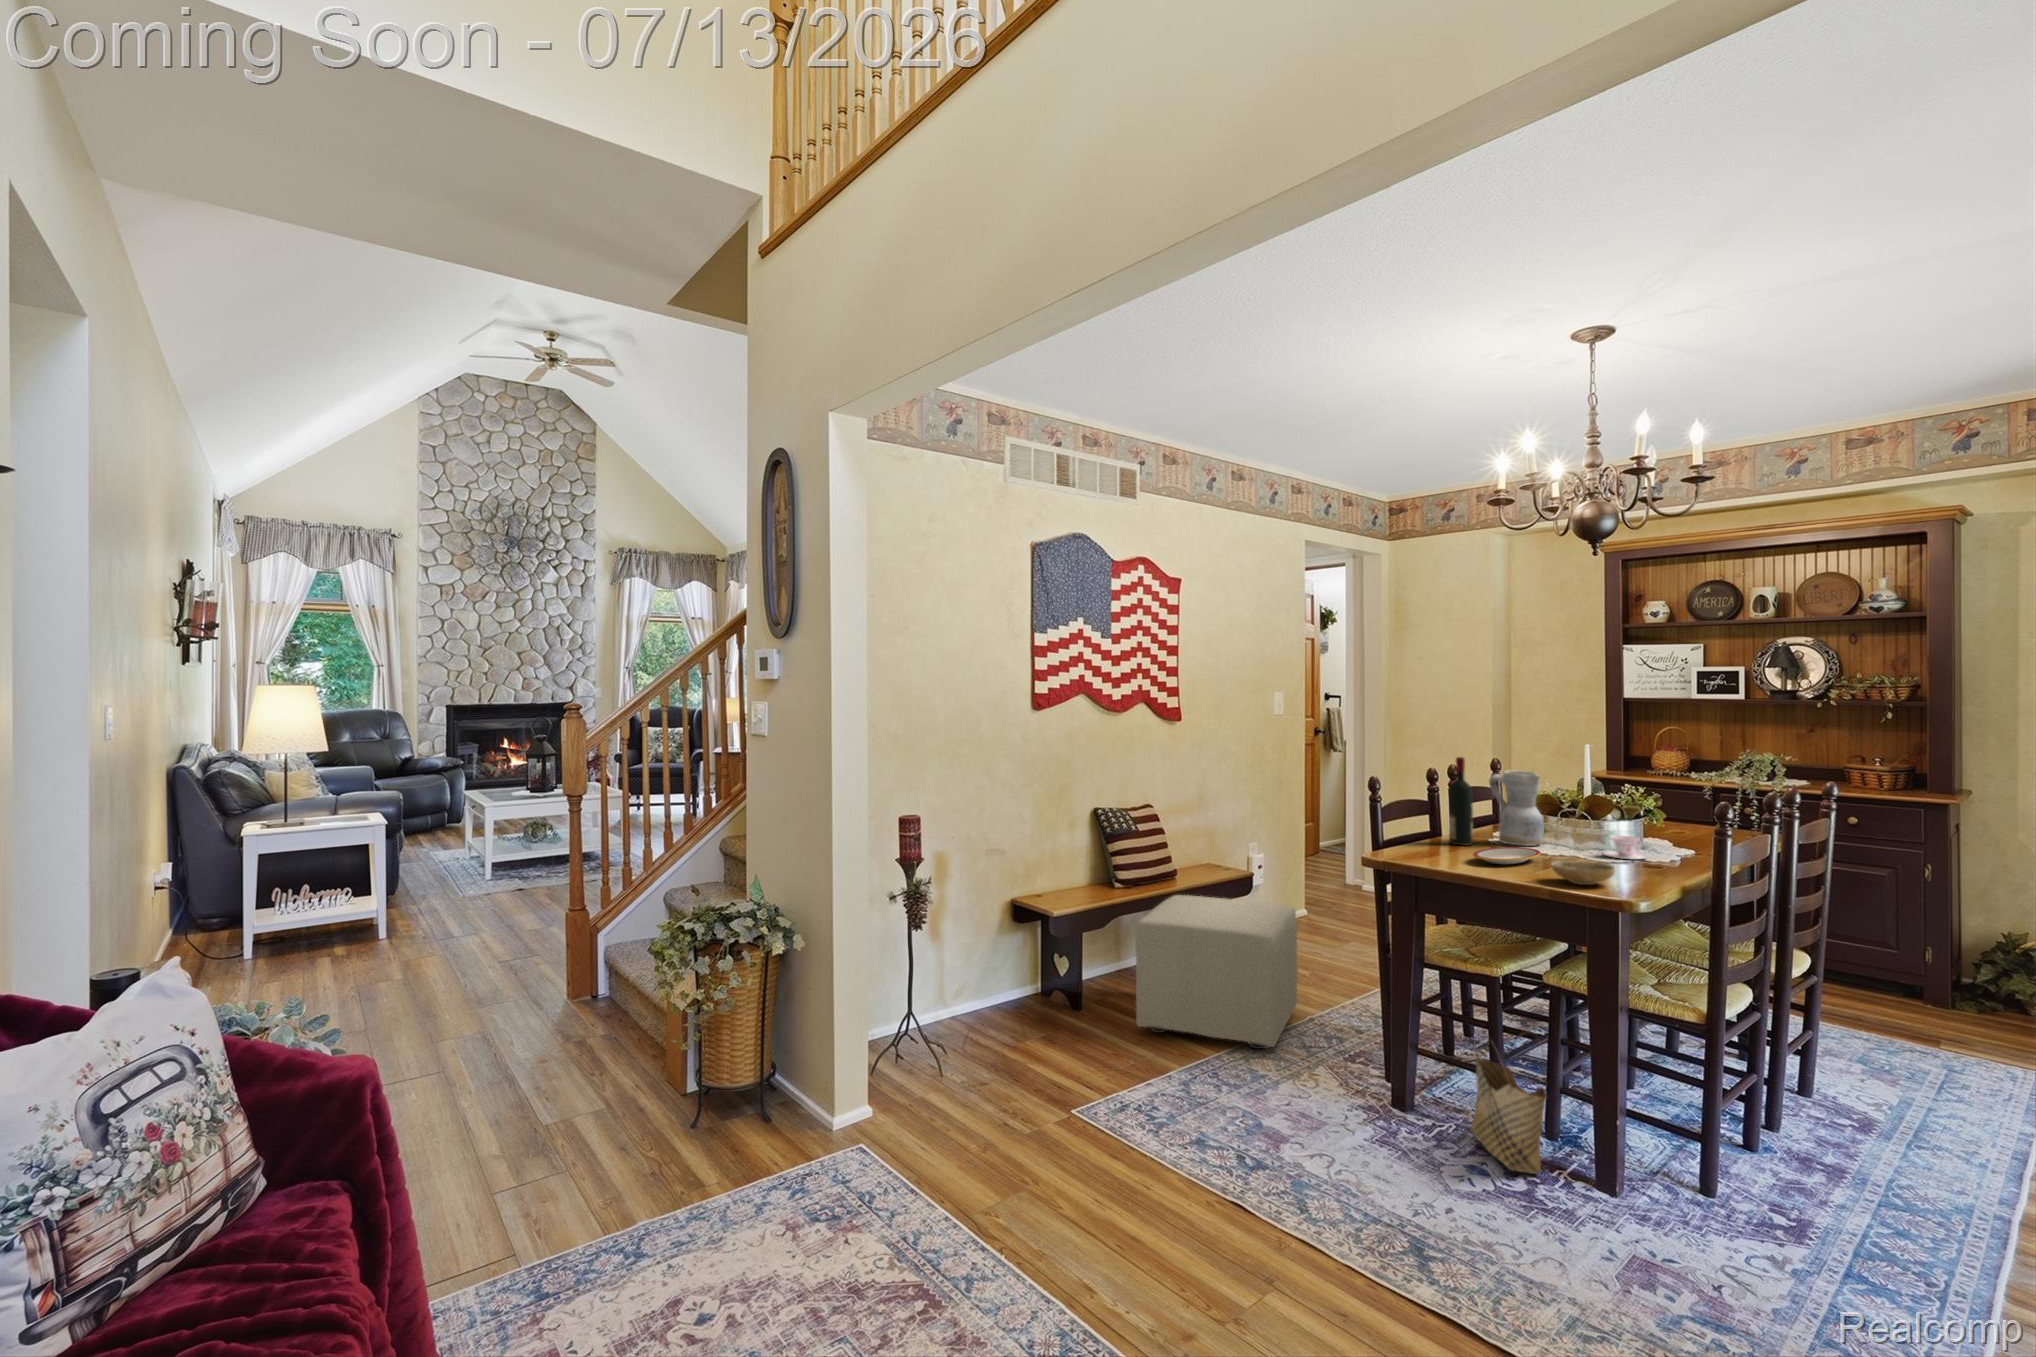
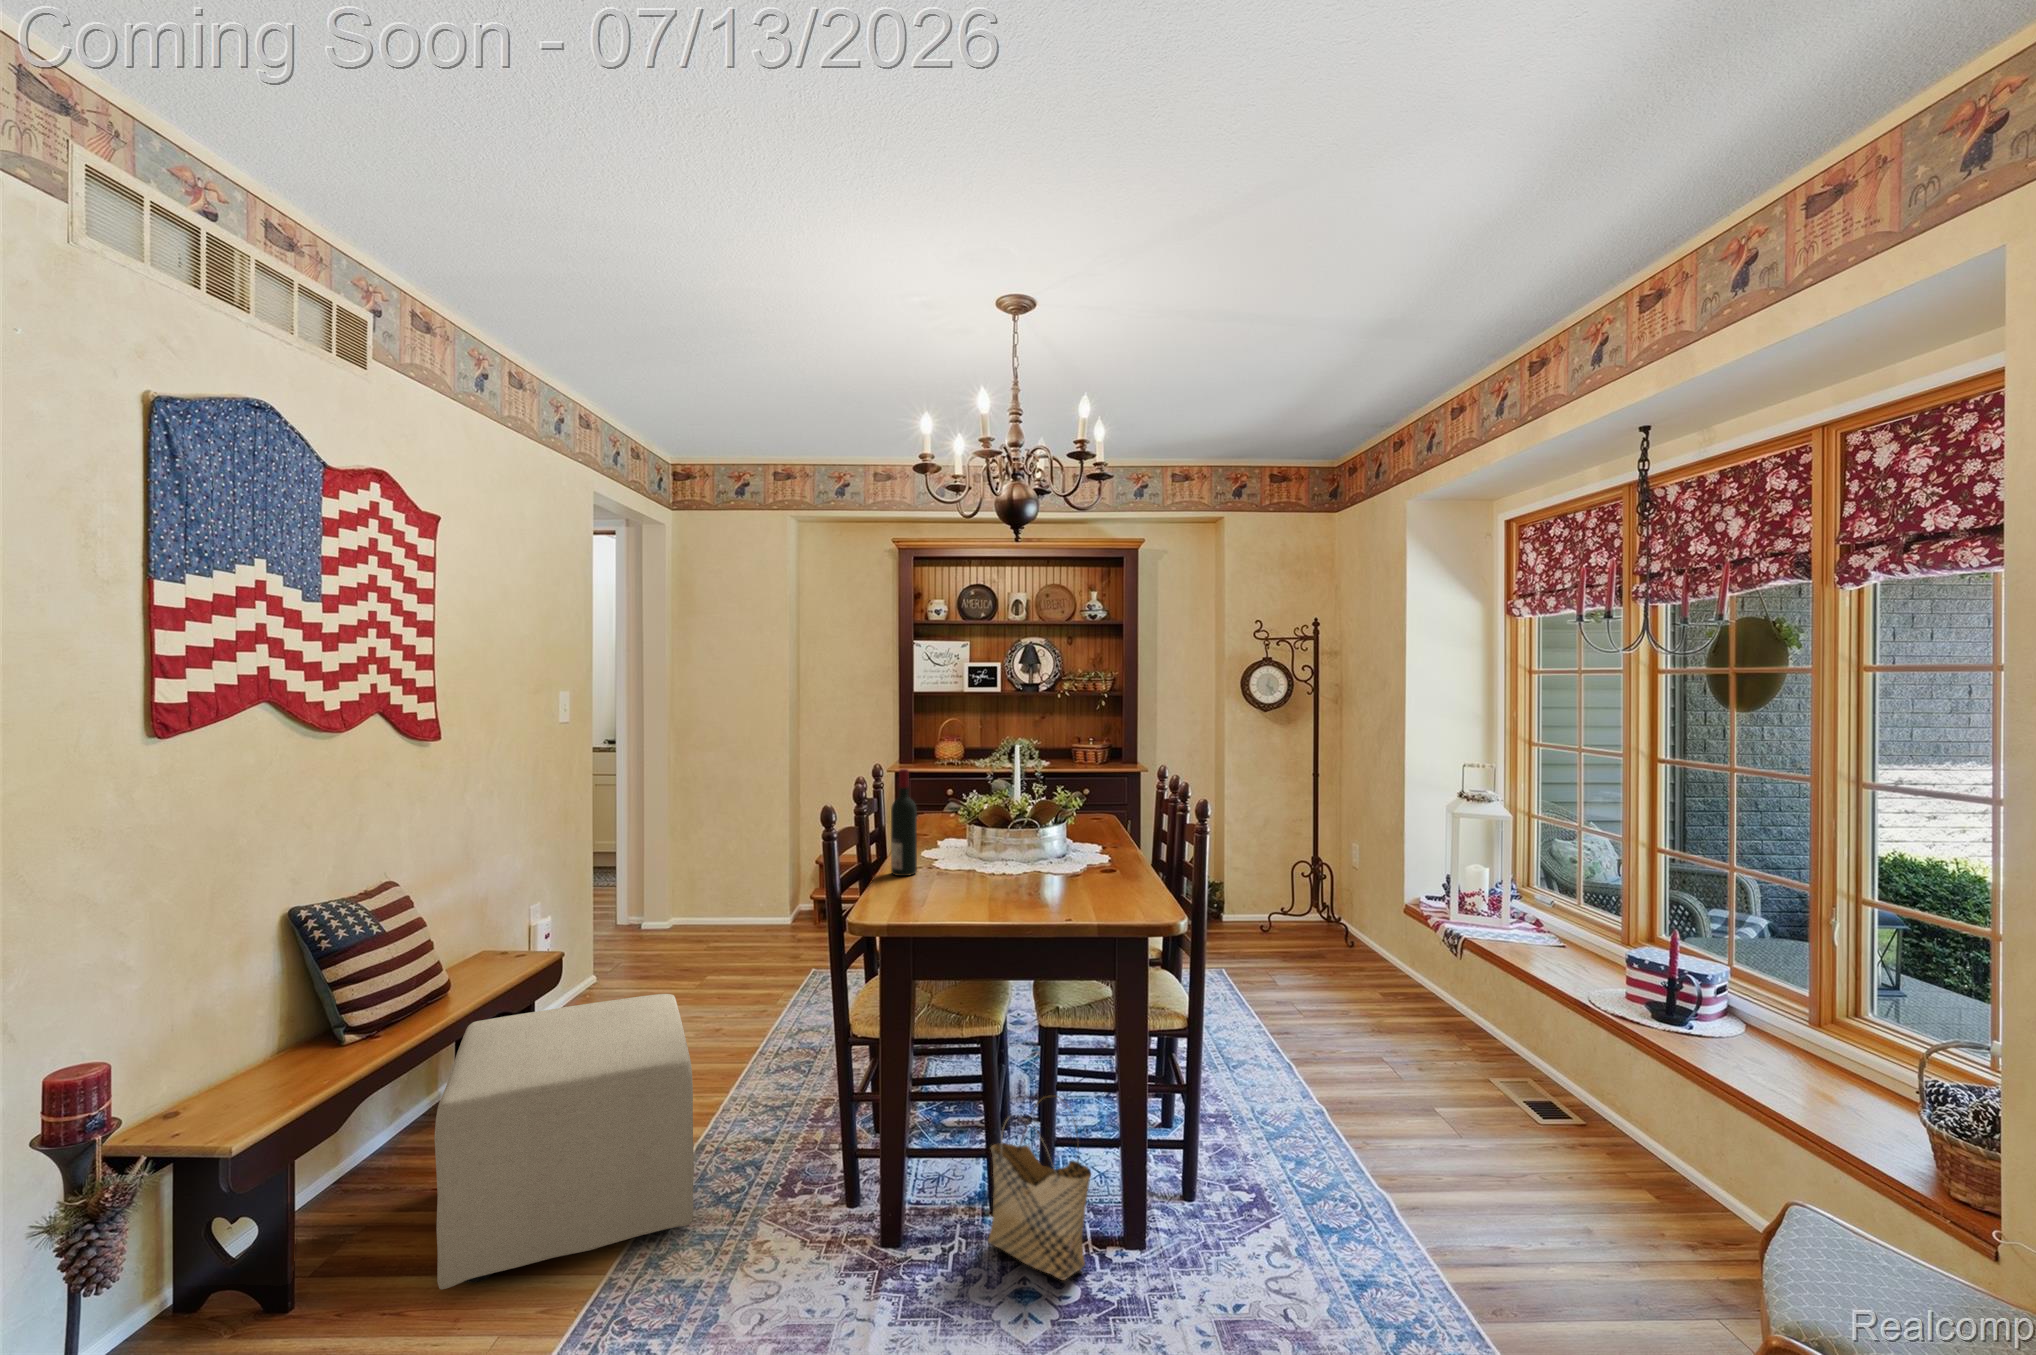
ceramic pitcher: present [1489,770,1544,846] -> none [919,779,975,864]
teacup: present [1604,835,1647,859] -> none [1038,838,1077,864]
plate: present [1473,847,1541,864] -> none [959,870,1016,898]
ceramic bowl: present [1552,861,1615,885] -> none [1070,881,1132,911]

